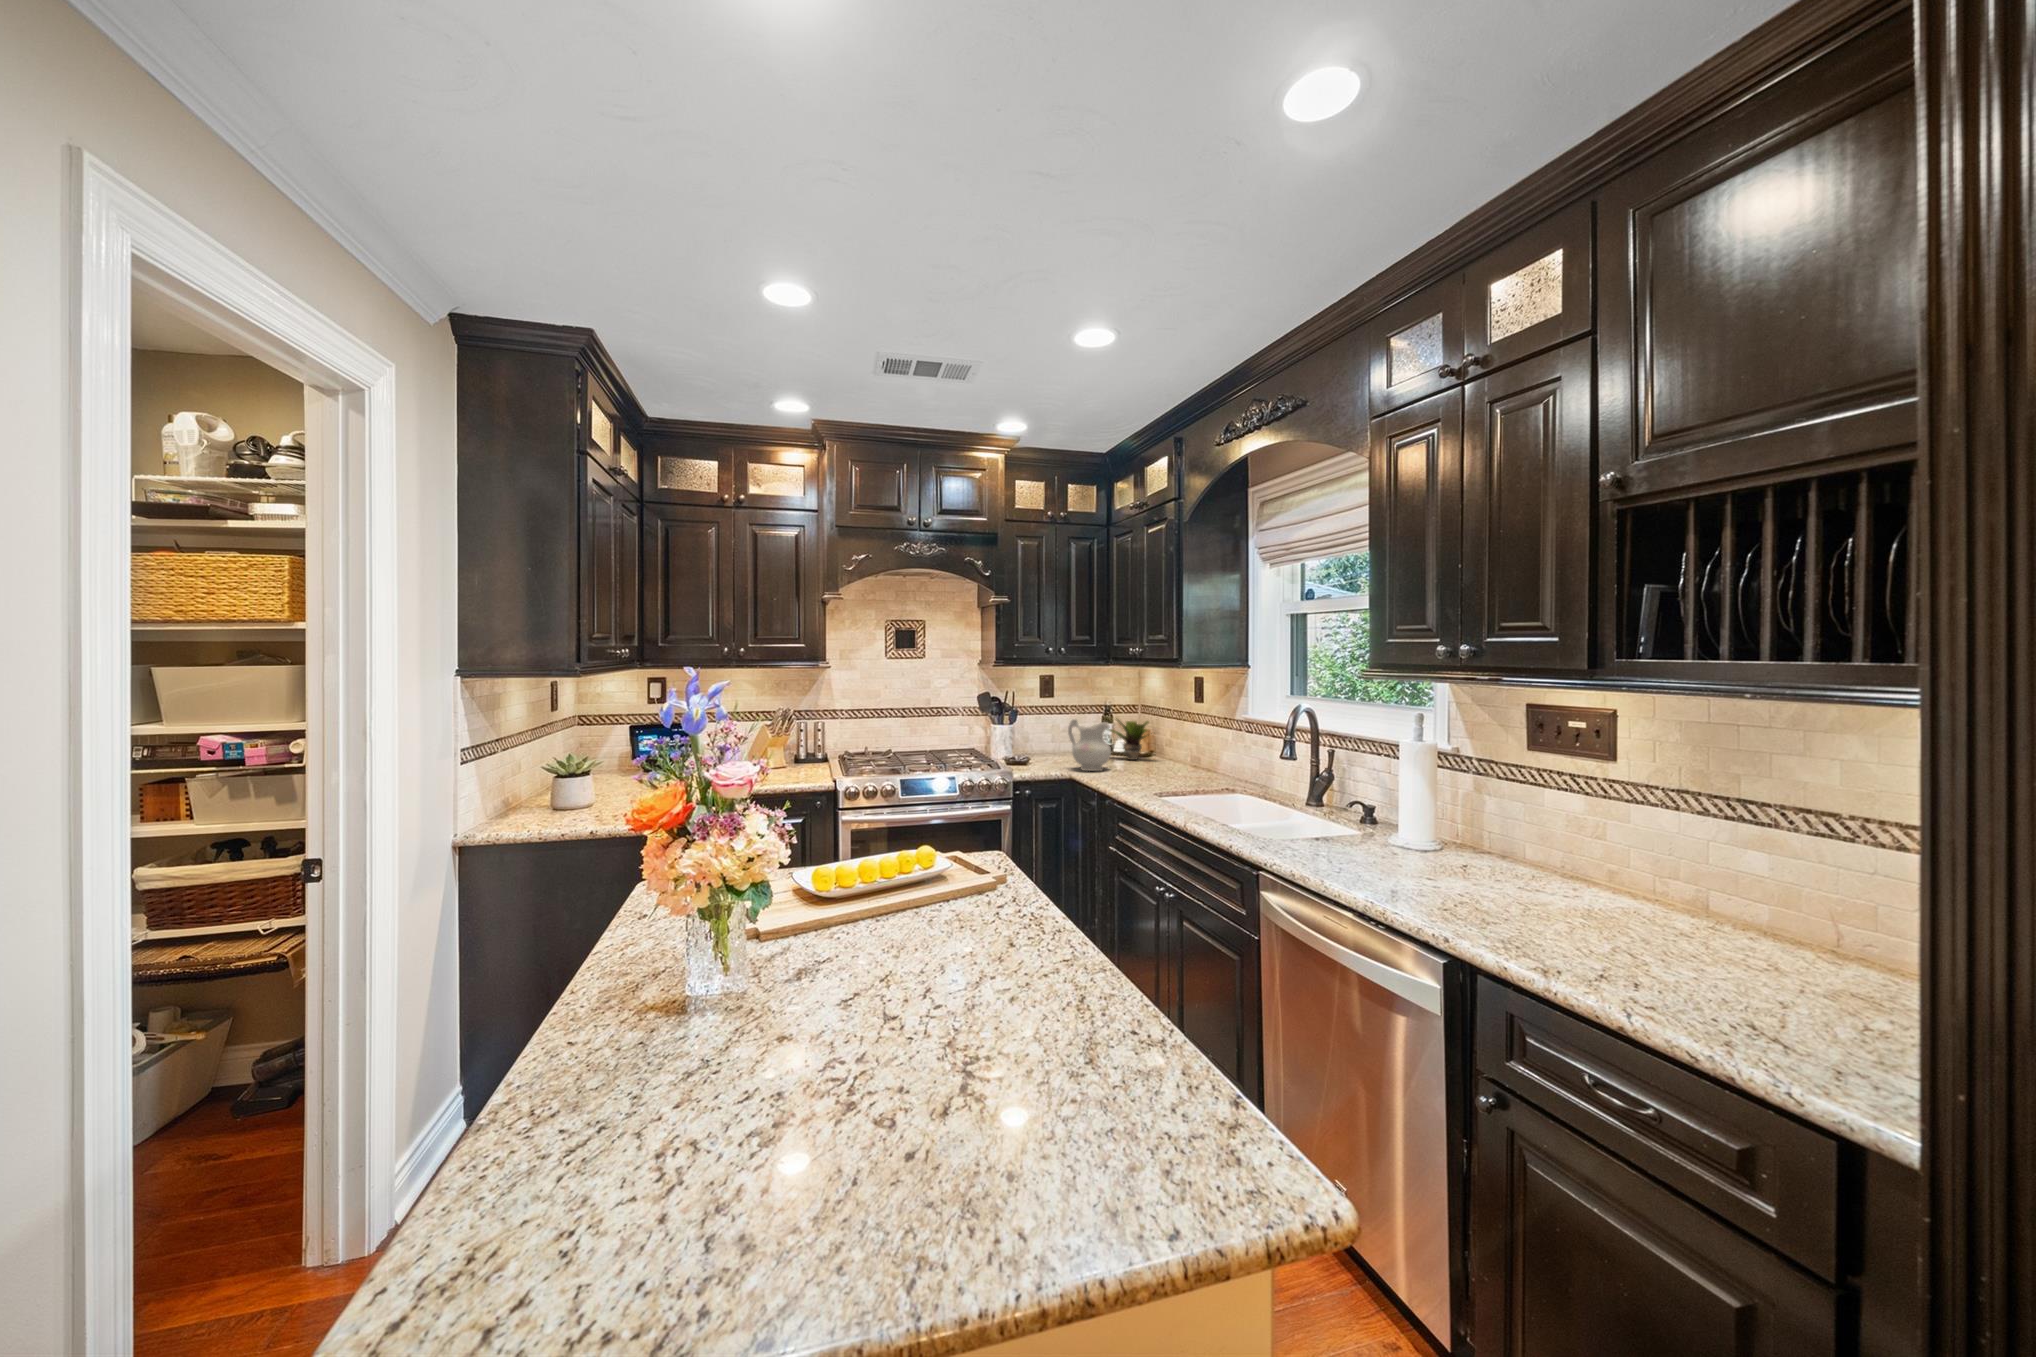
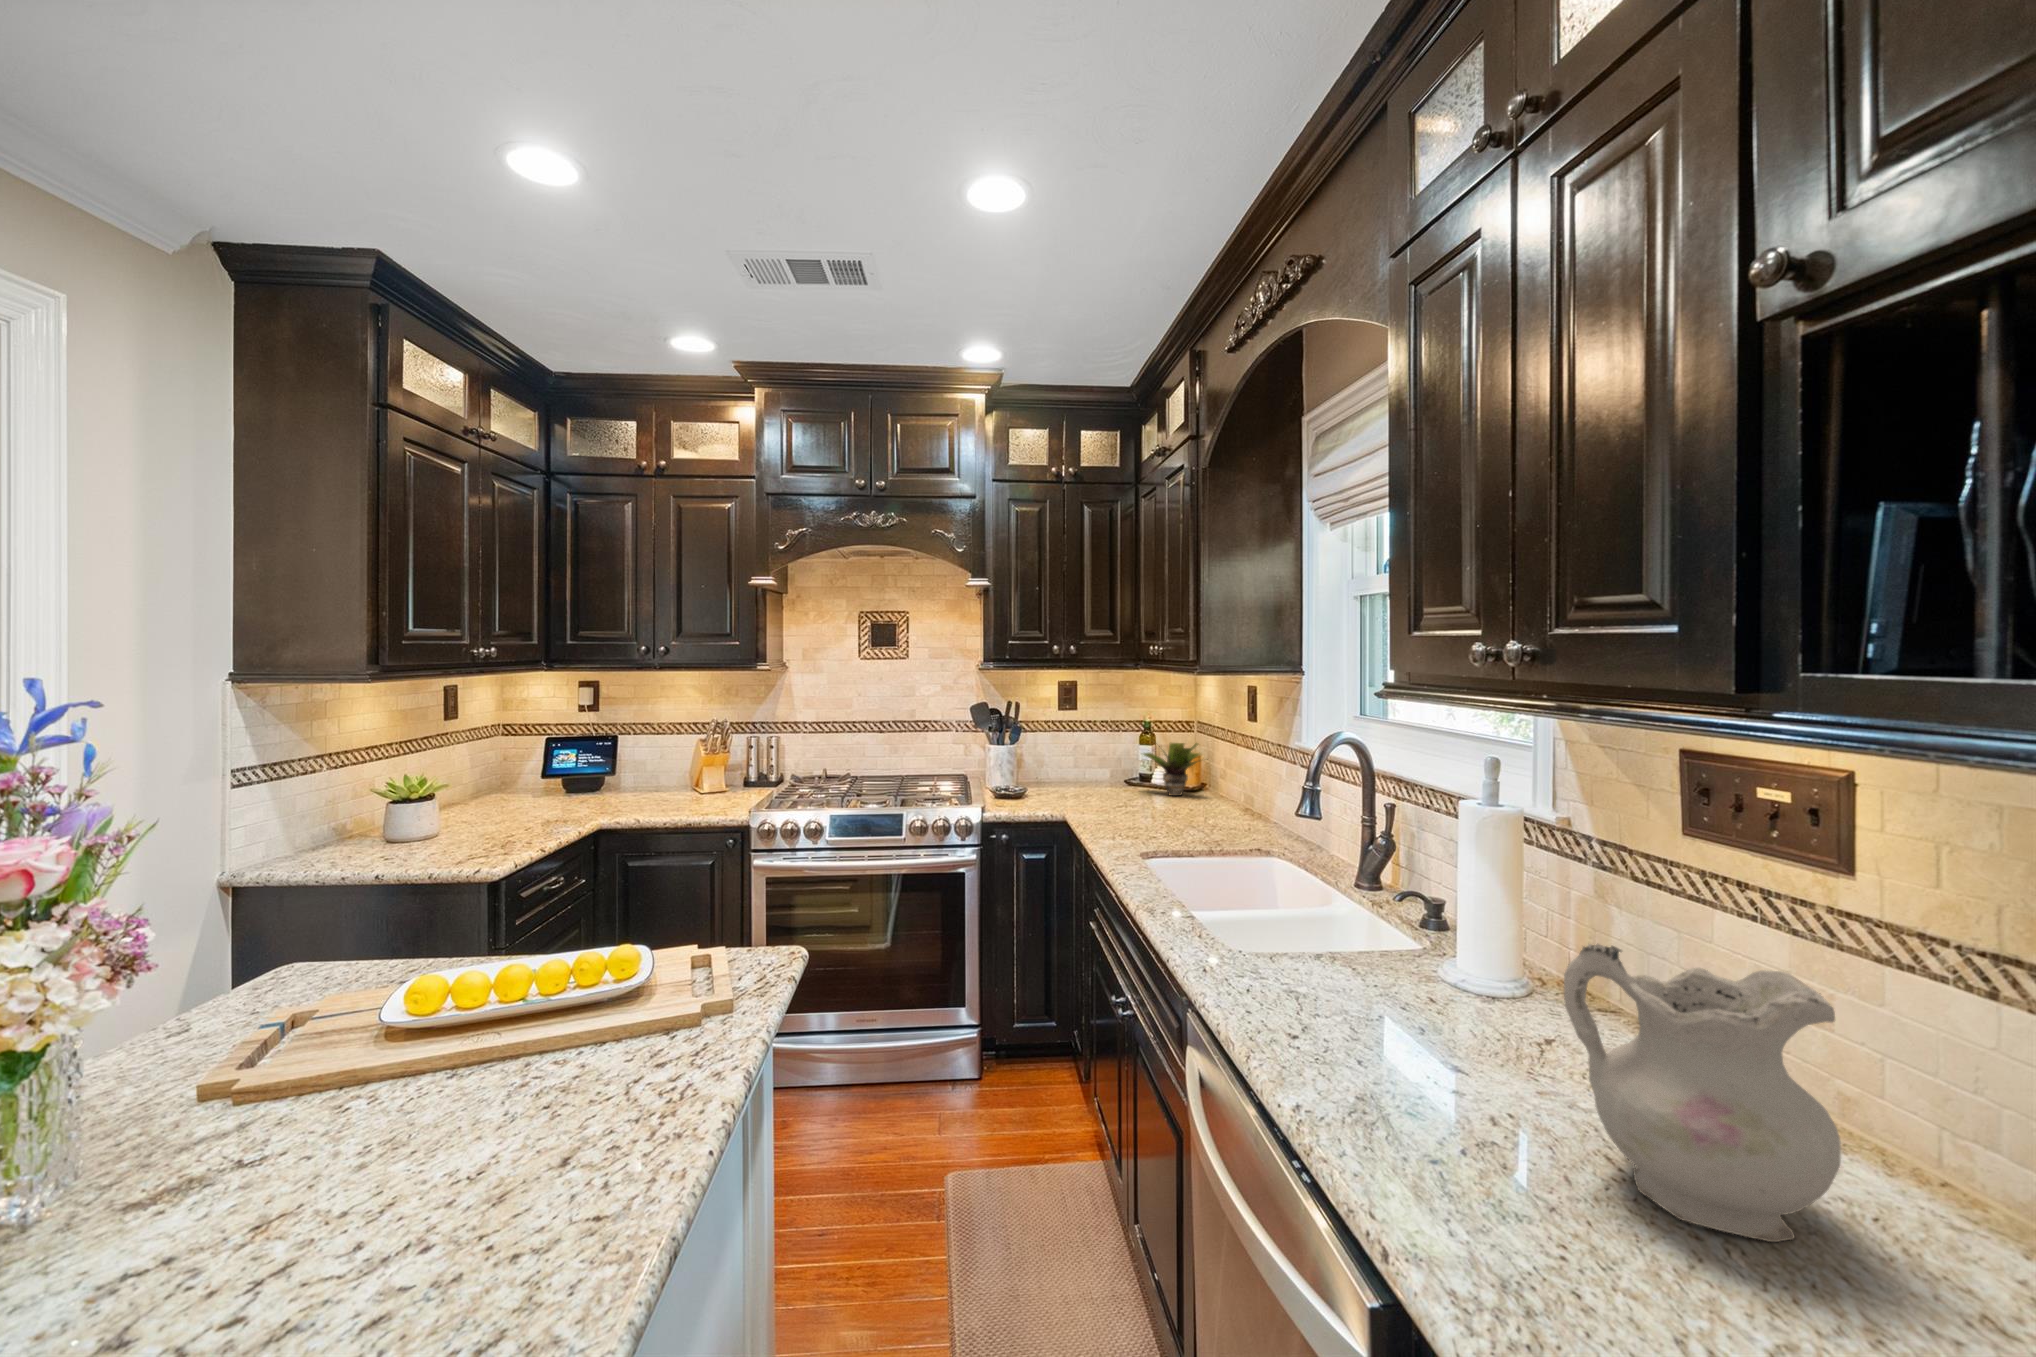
ceramic pitcher: present [1068,720,1111,771] -> present [1564,944,1841,1242]

